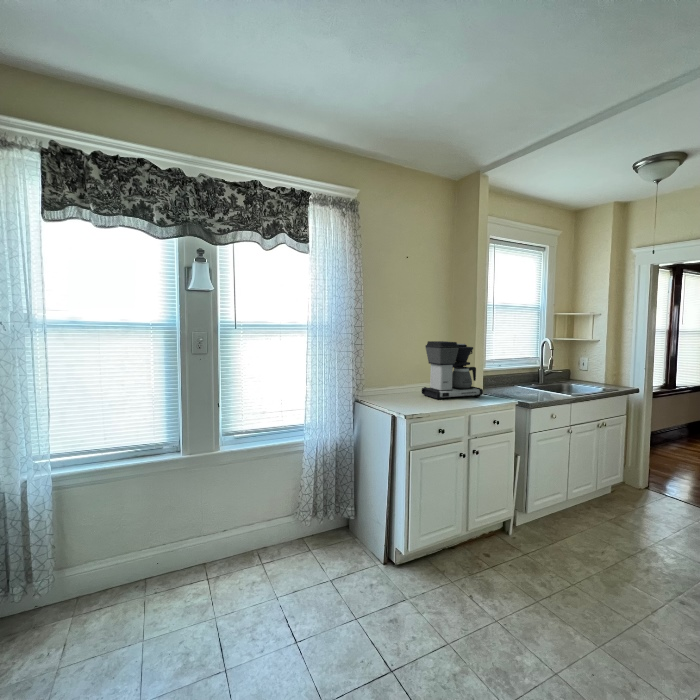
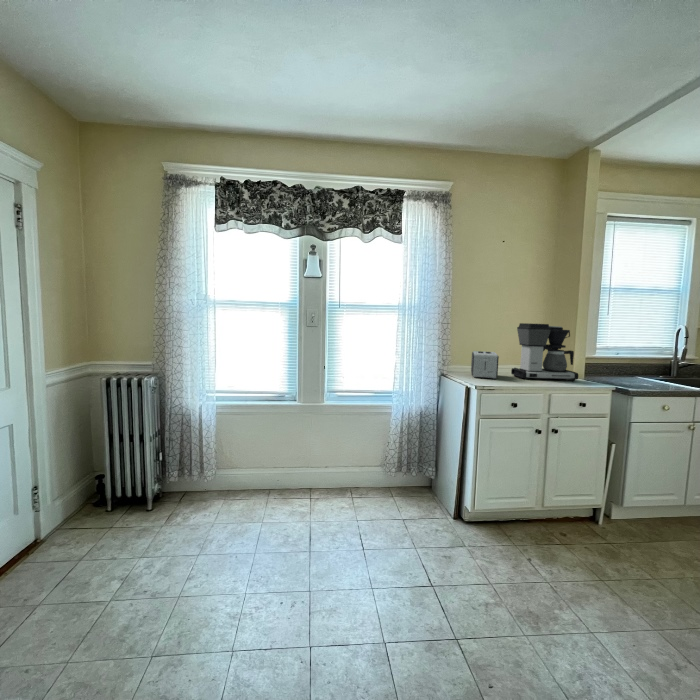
toaster: none [384,372,416,402] -> present [471,351,499,379]

